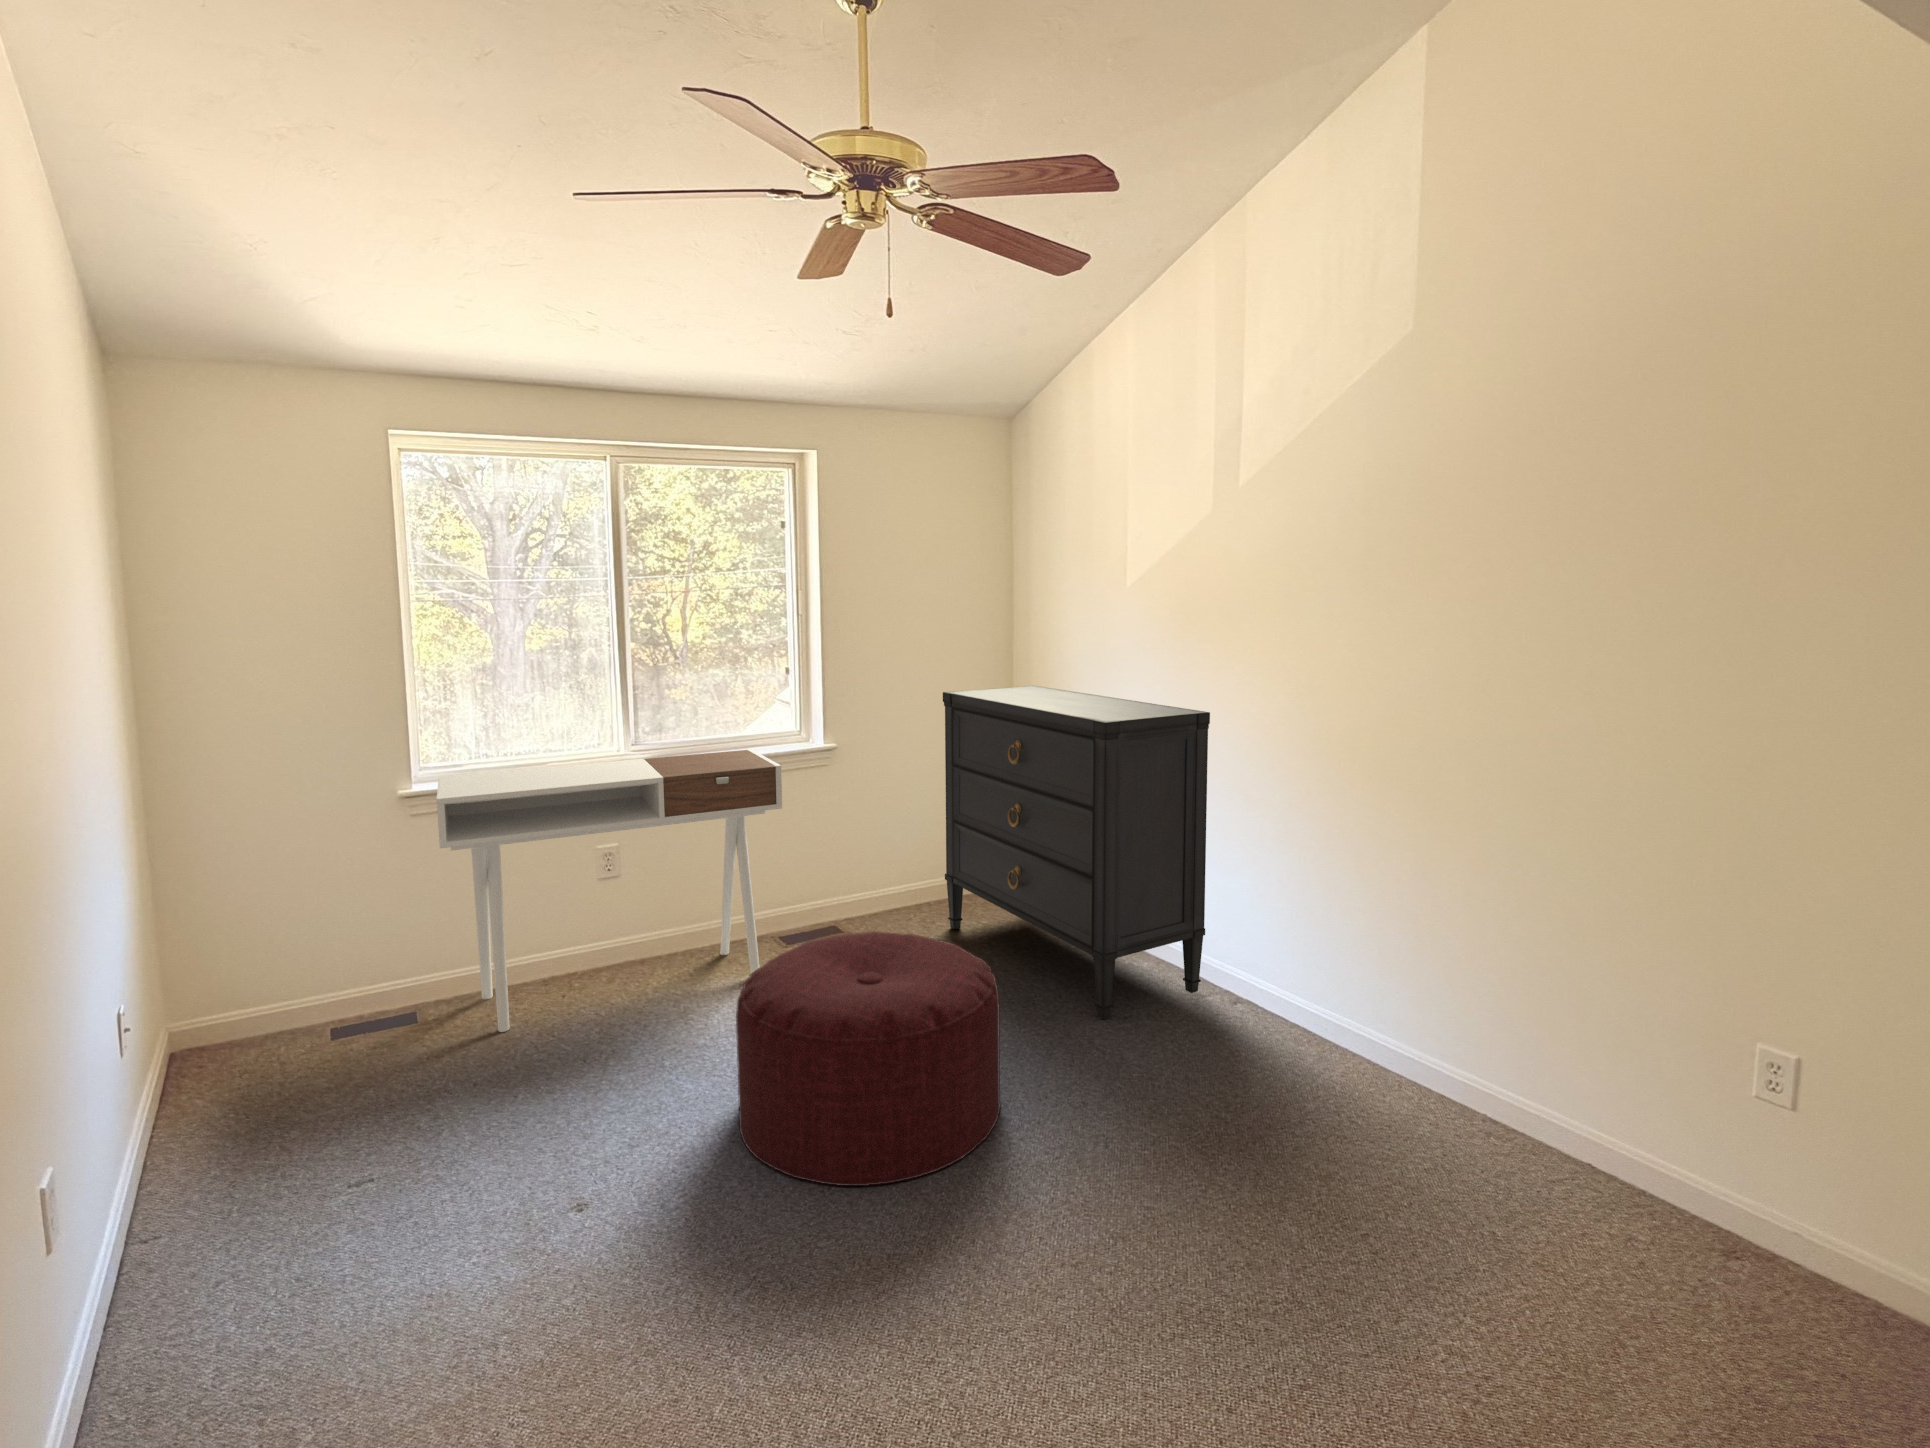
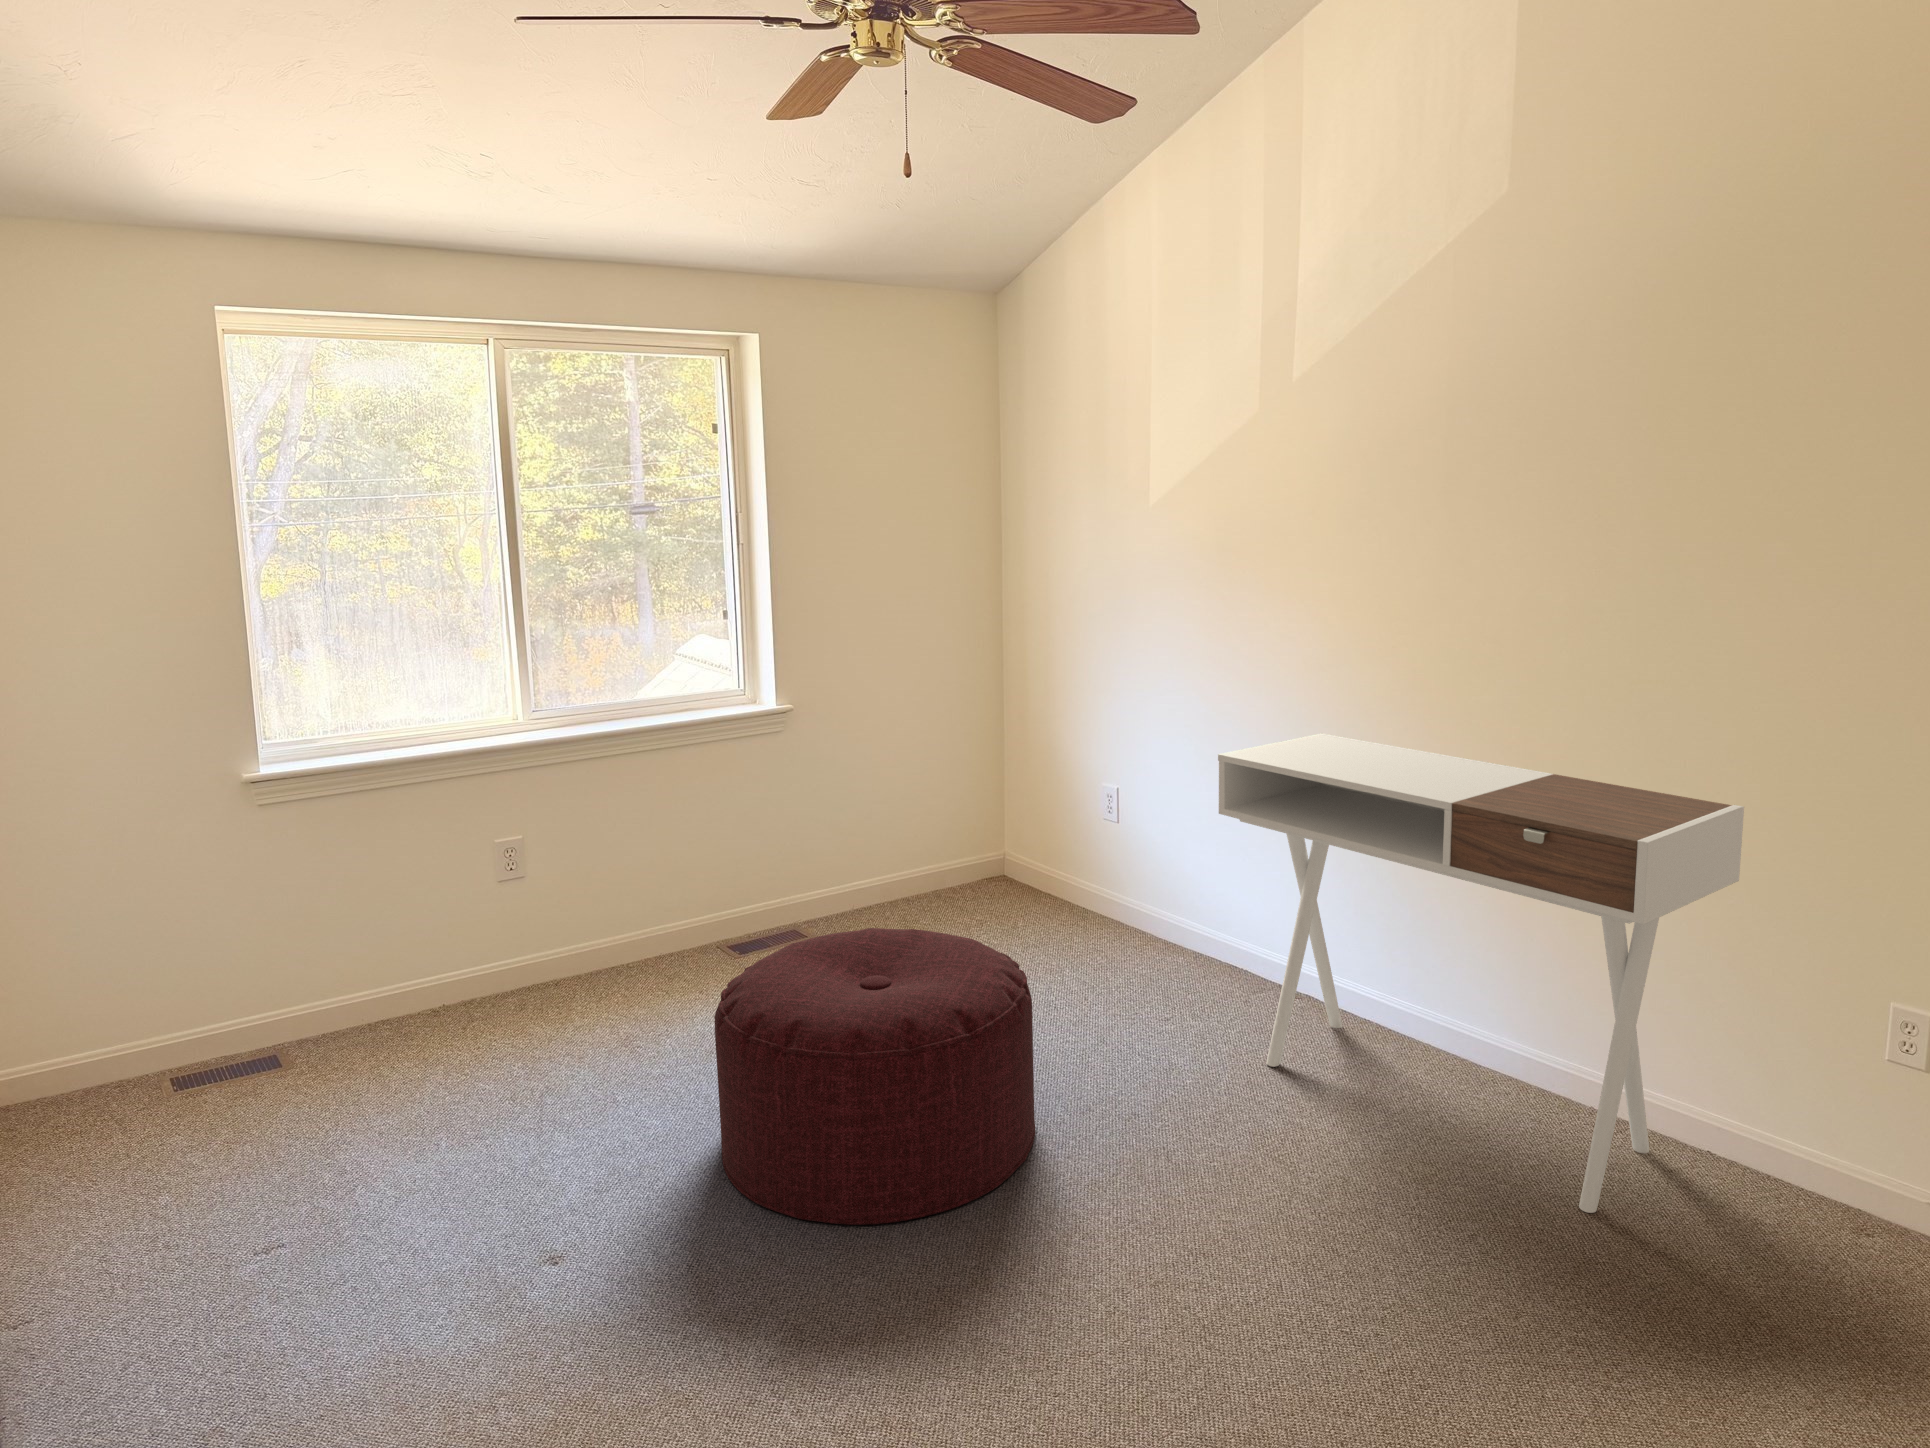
dresser: present [943,686,1210,1019] -> none [927,626,1261,1022]
desk: present [436,749,782,1032] -> present [1218,733,1744,1213]

